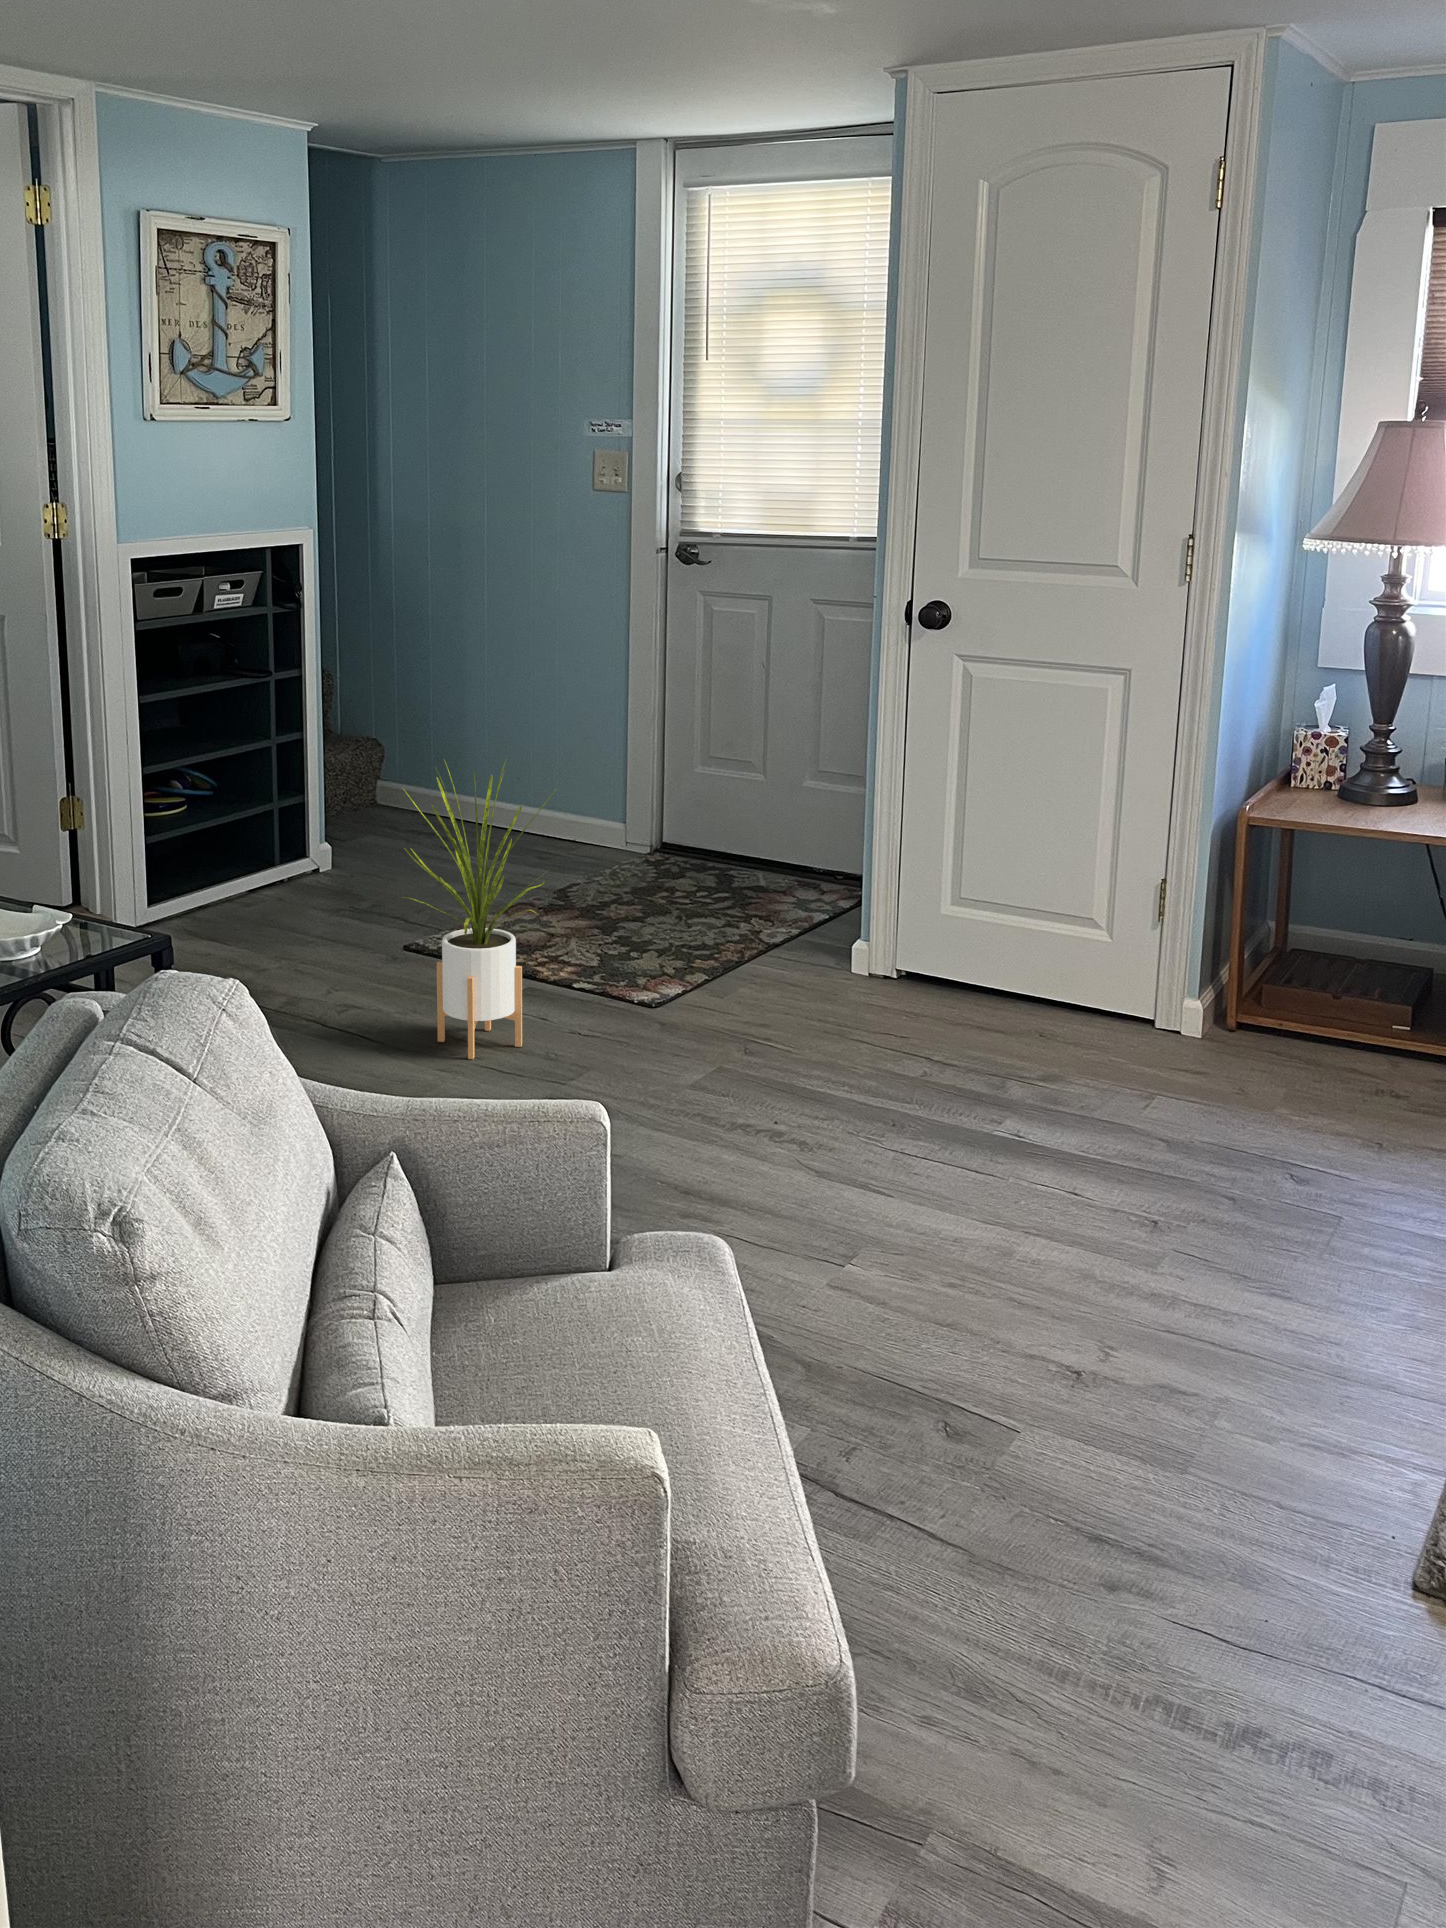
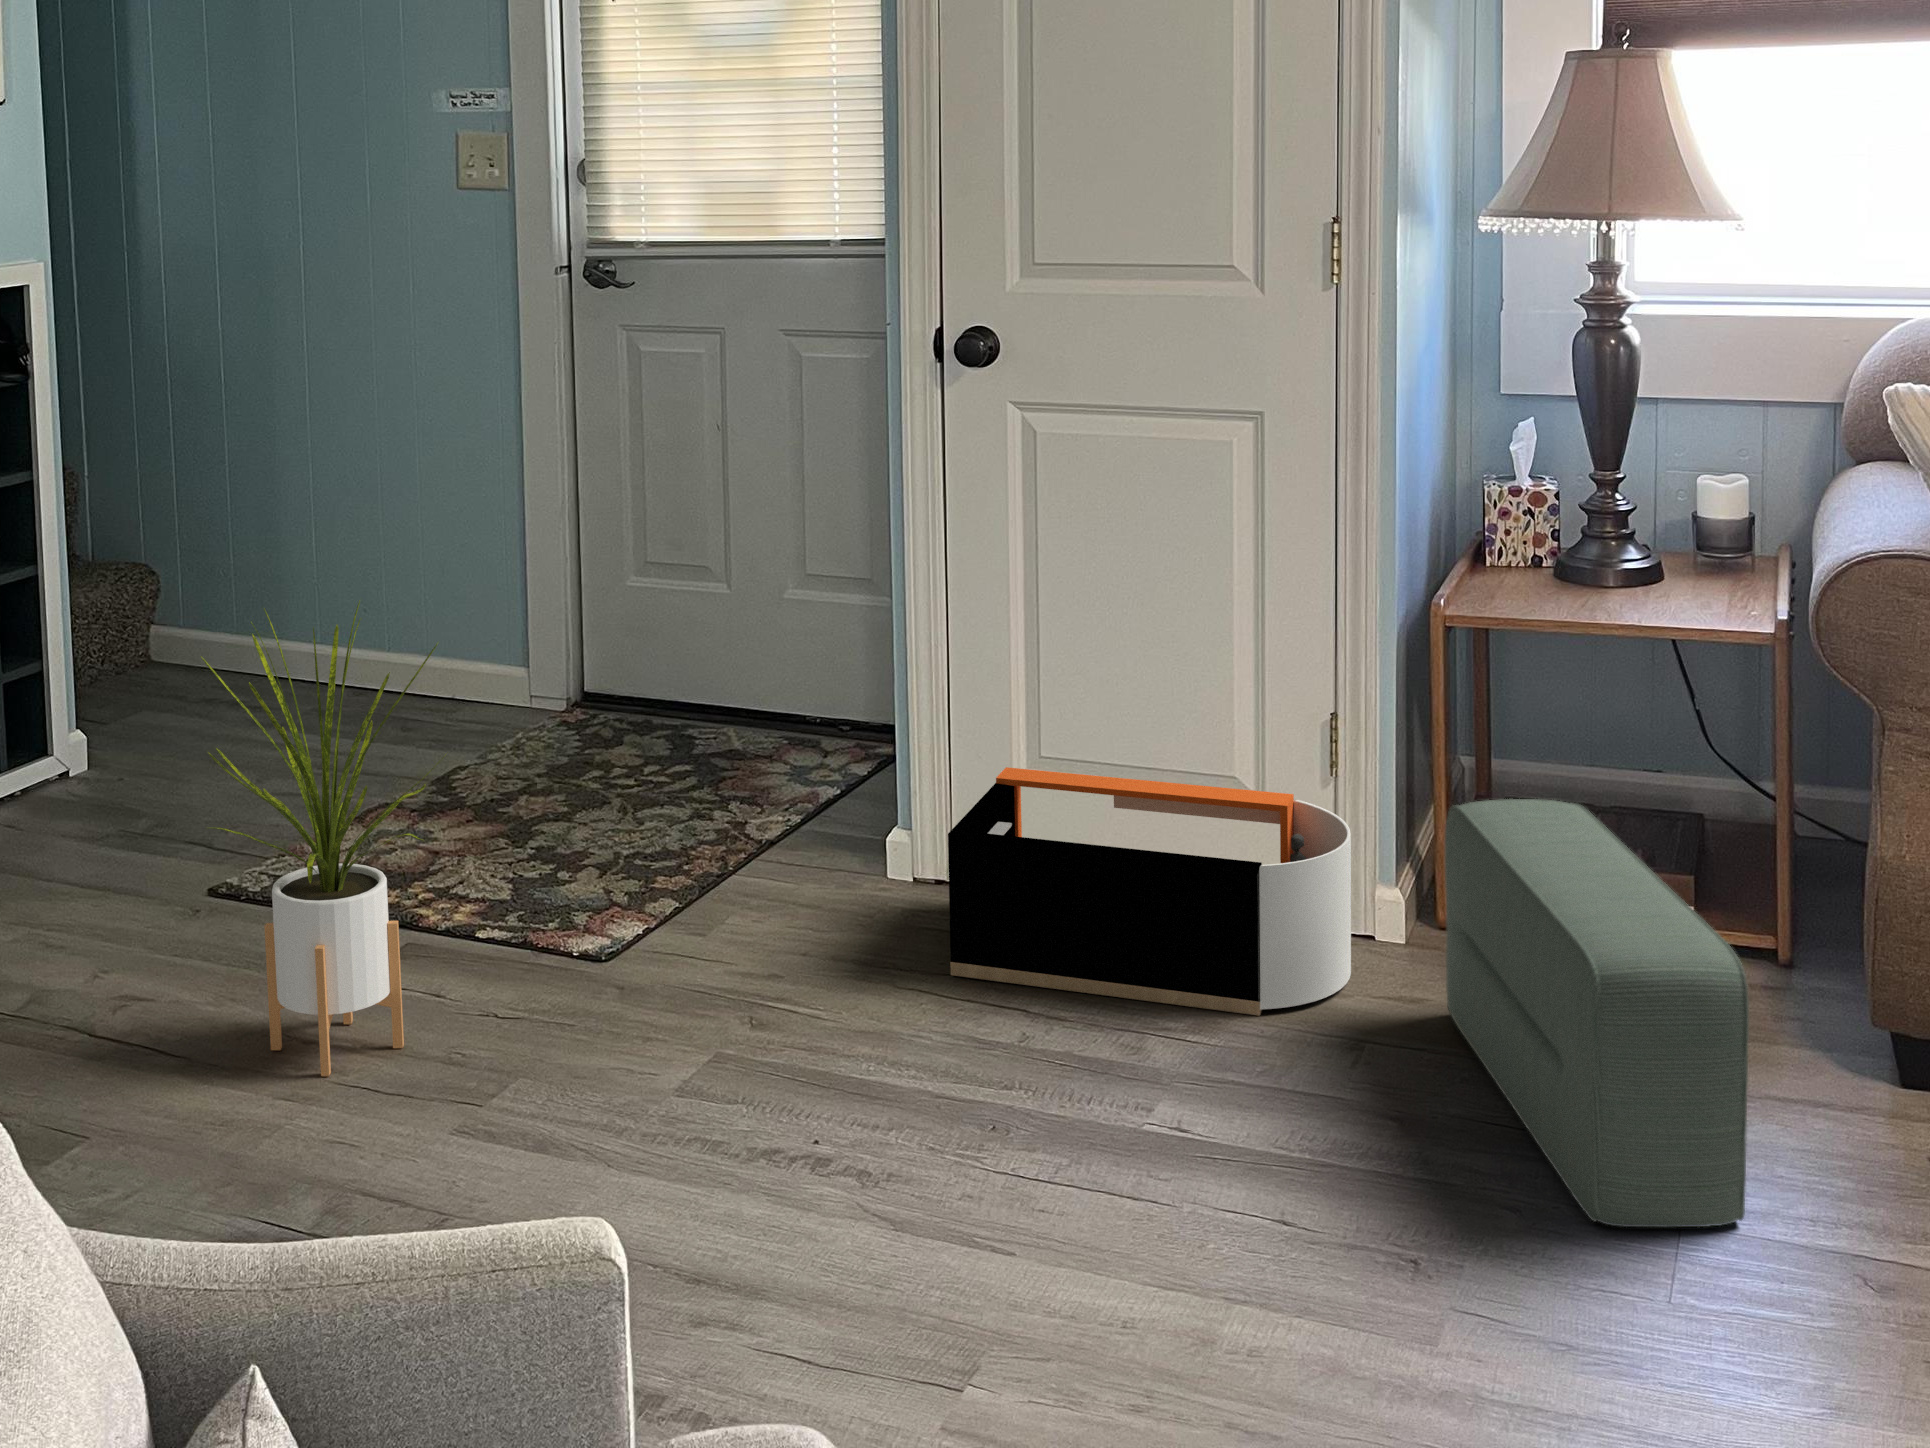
storage bin: none [885,901,1165,1071] -> present [948,767,1351,1016]
pouf: none [1219,940,1408,1216] -> present [1444,799,1749,1227]

